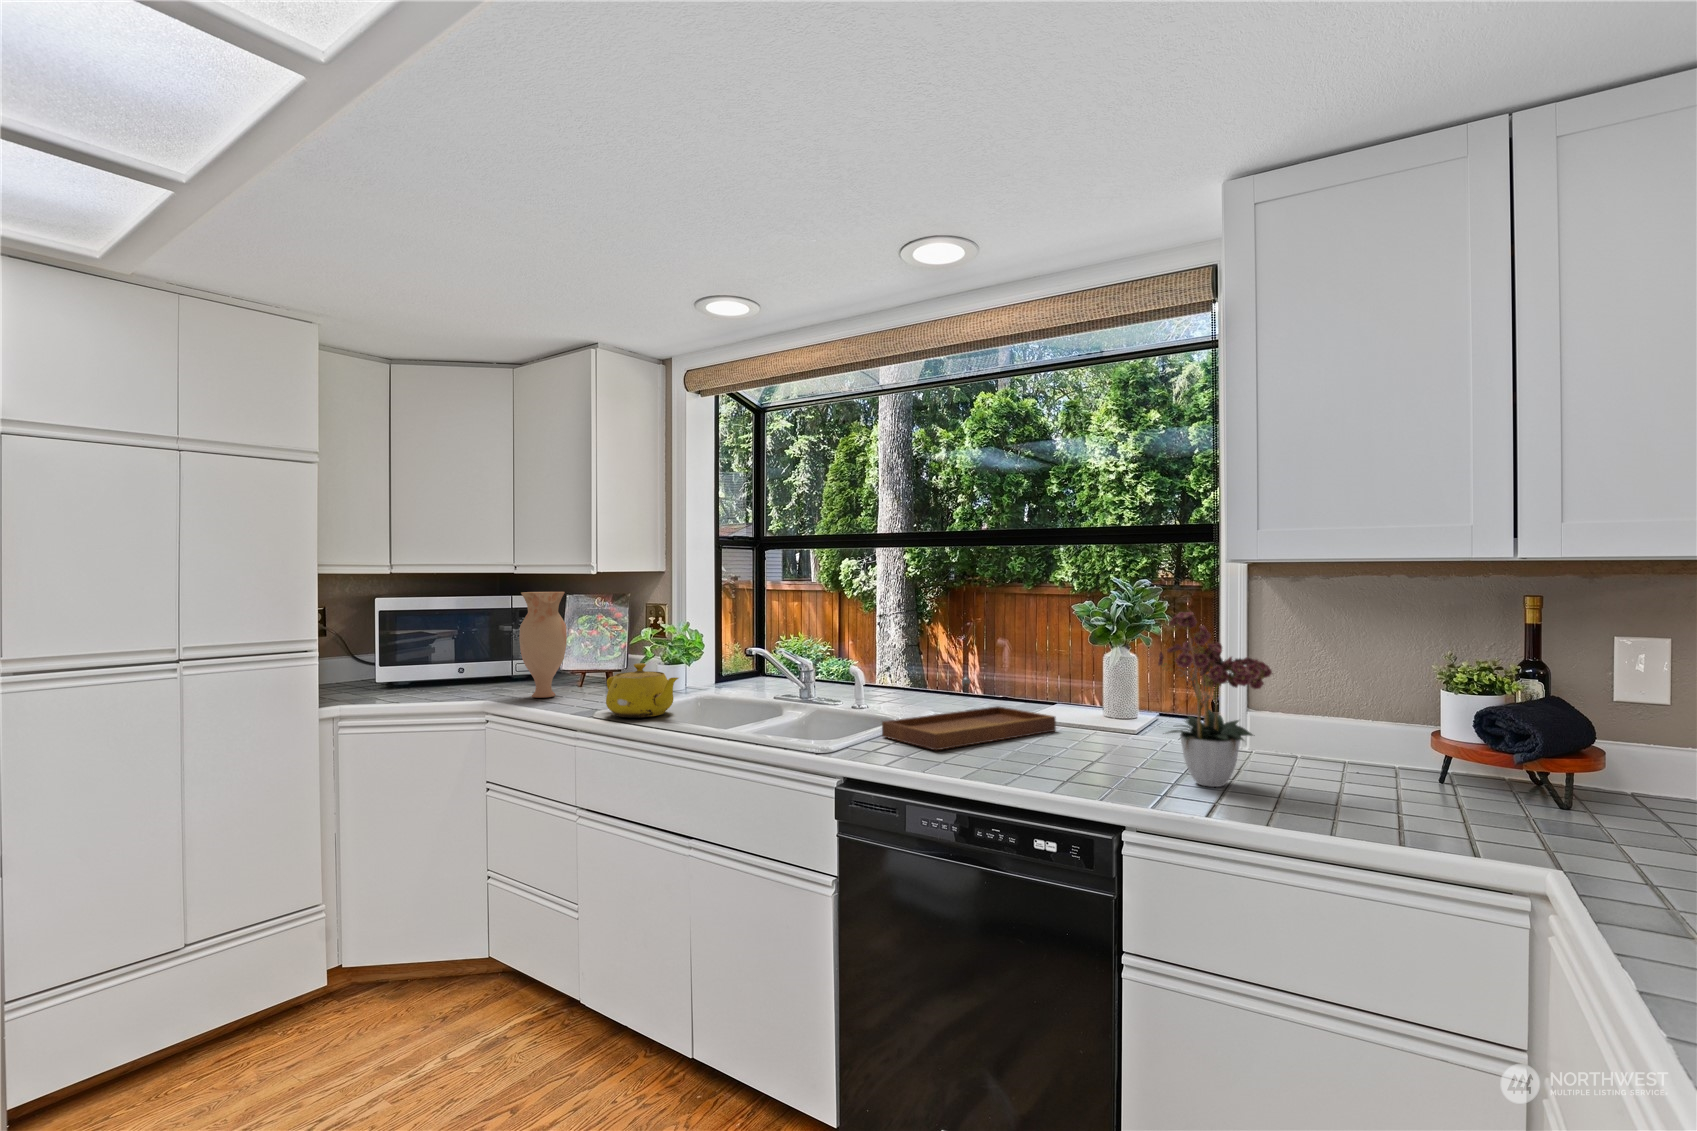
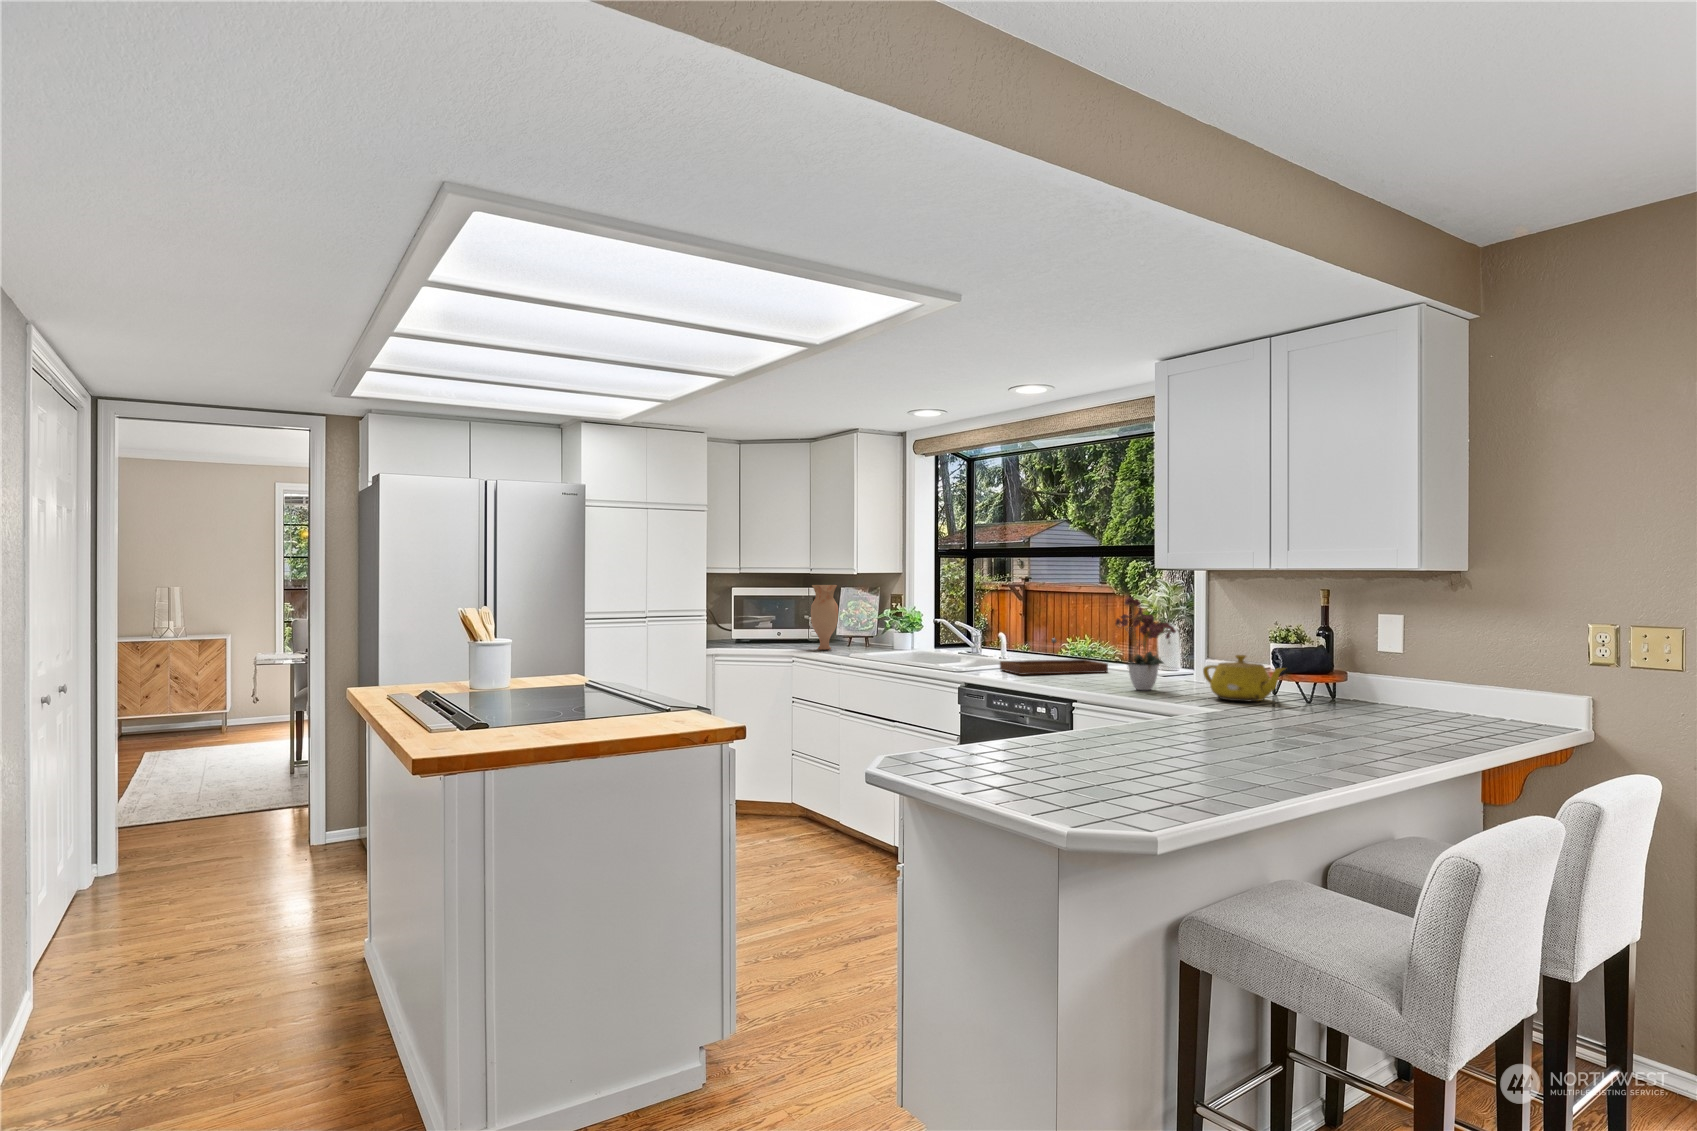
teapot: present [606,663,678,718] -> present [1203,655,1285,702]

